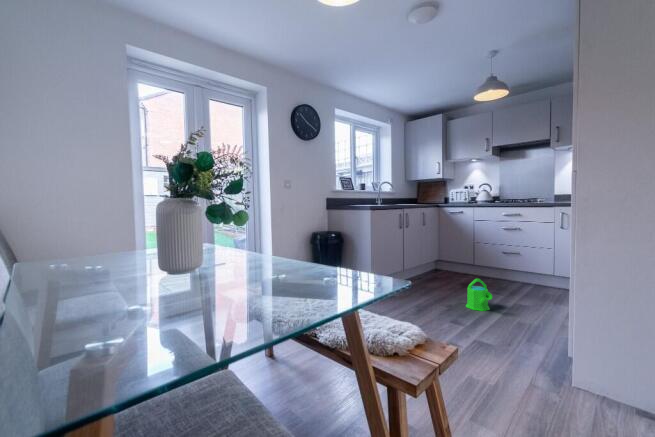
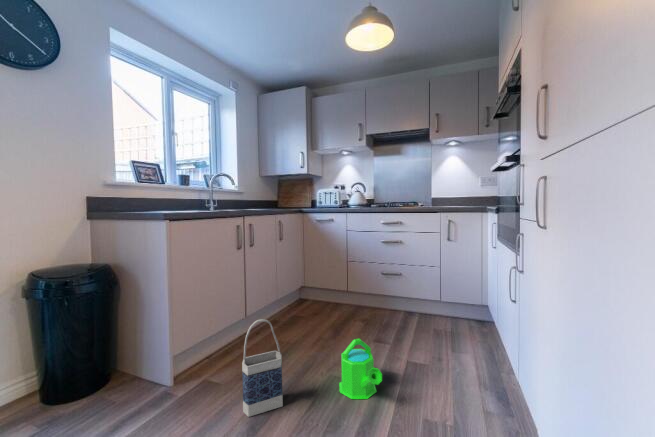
bag: none [412,261,433,307] -> present [242,319,283,417]

